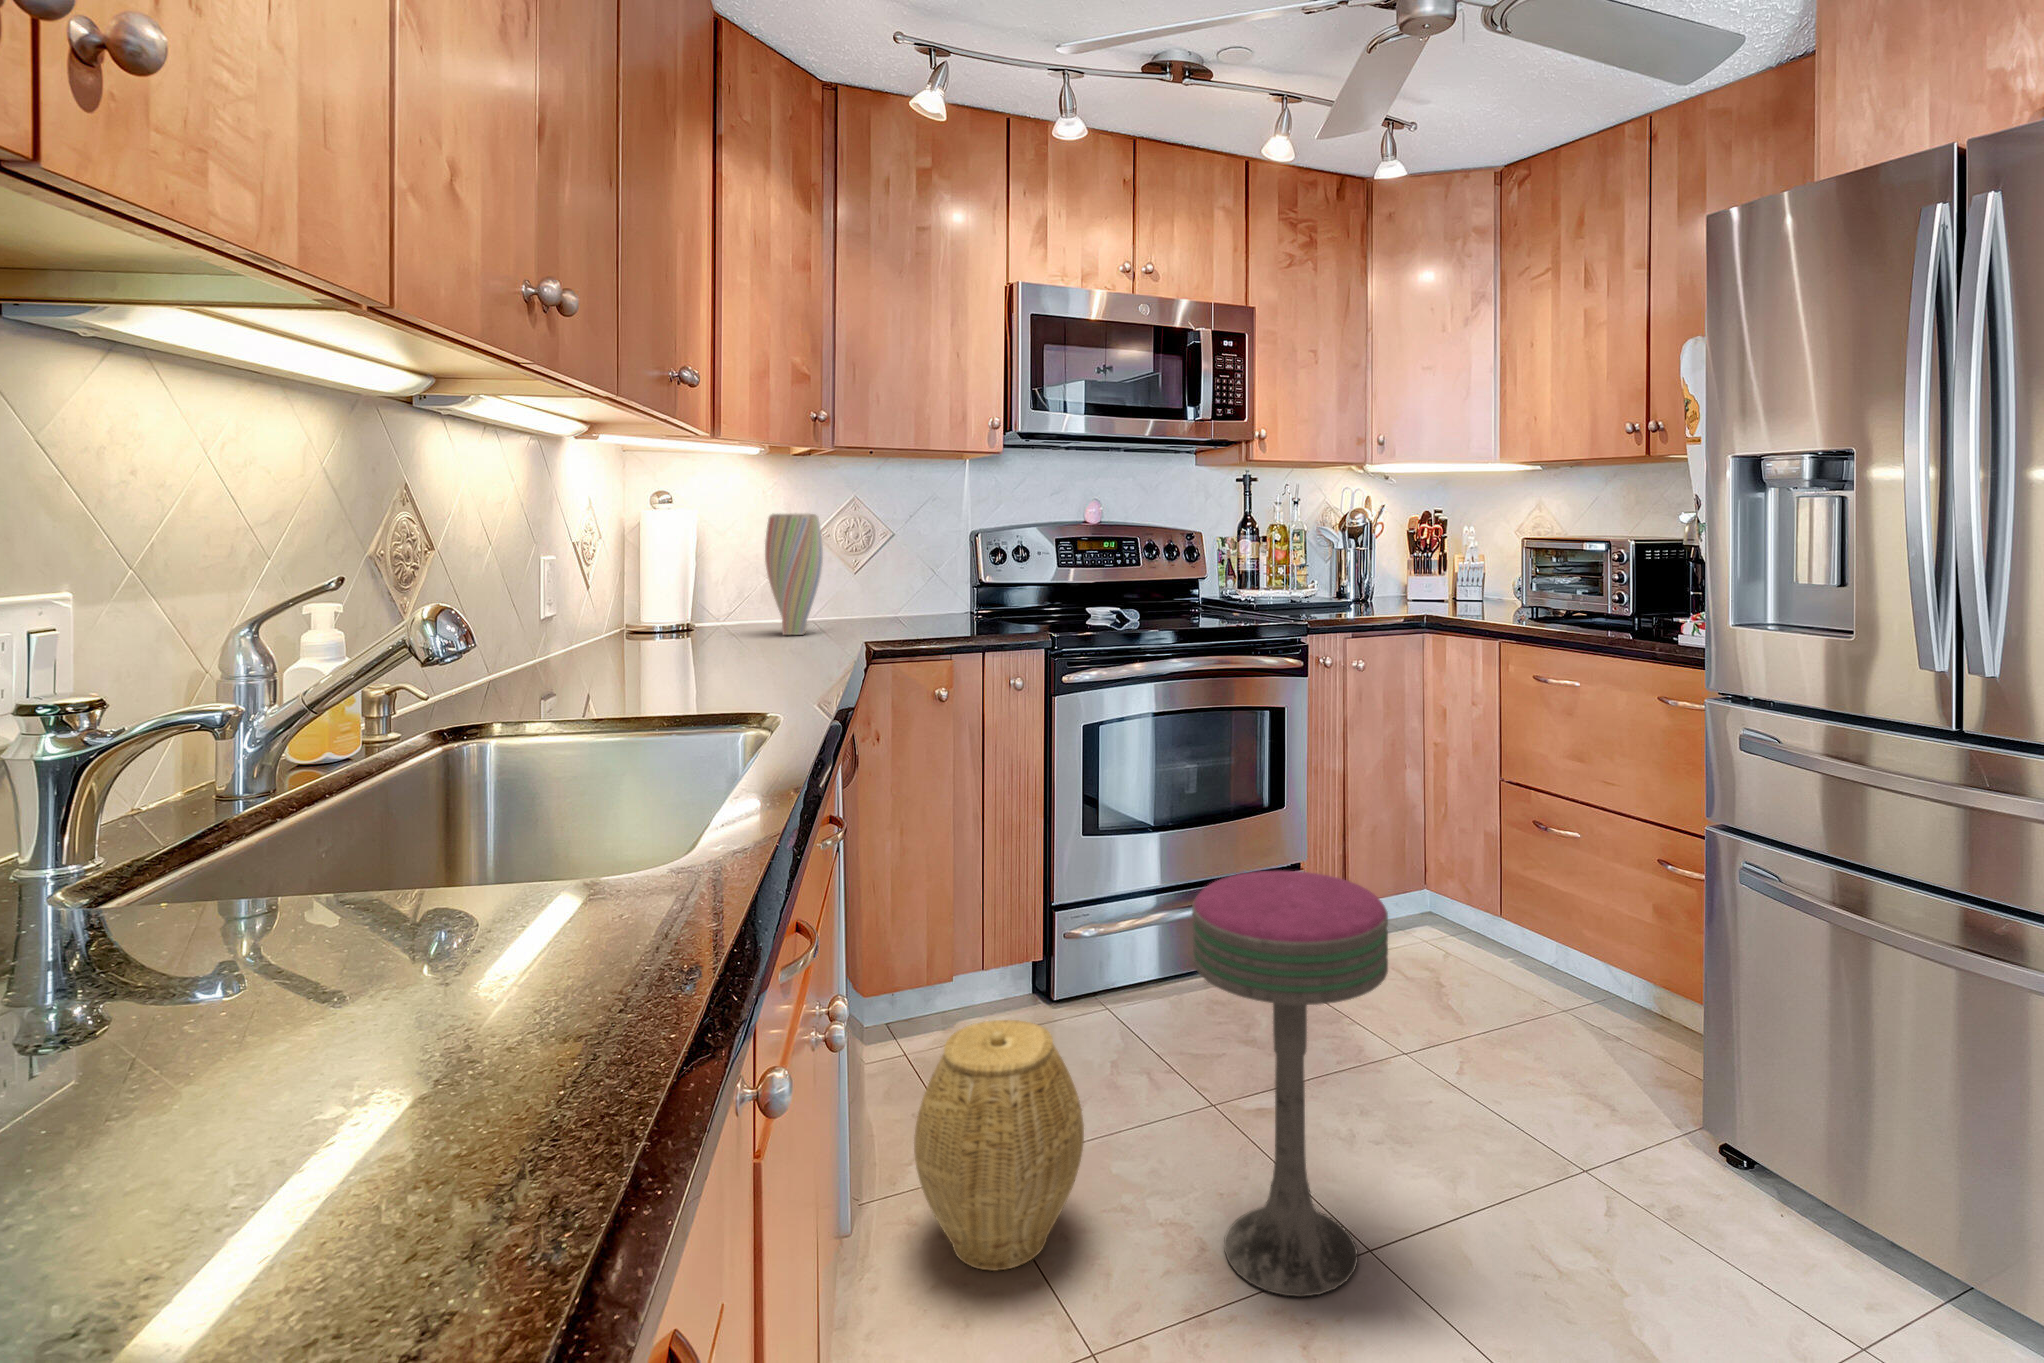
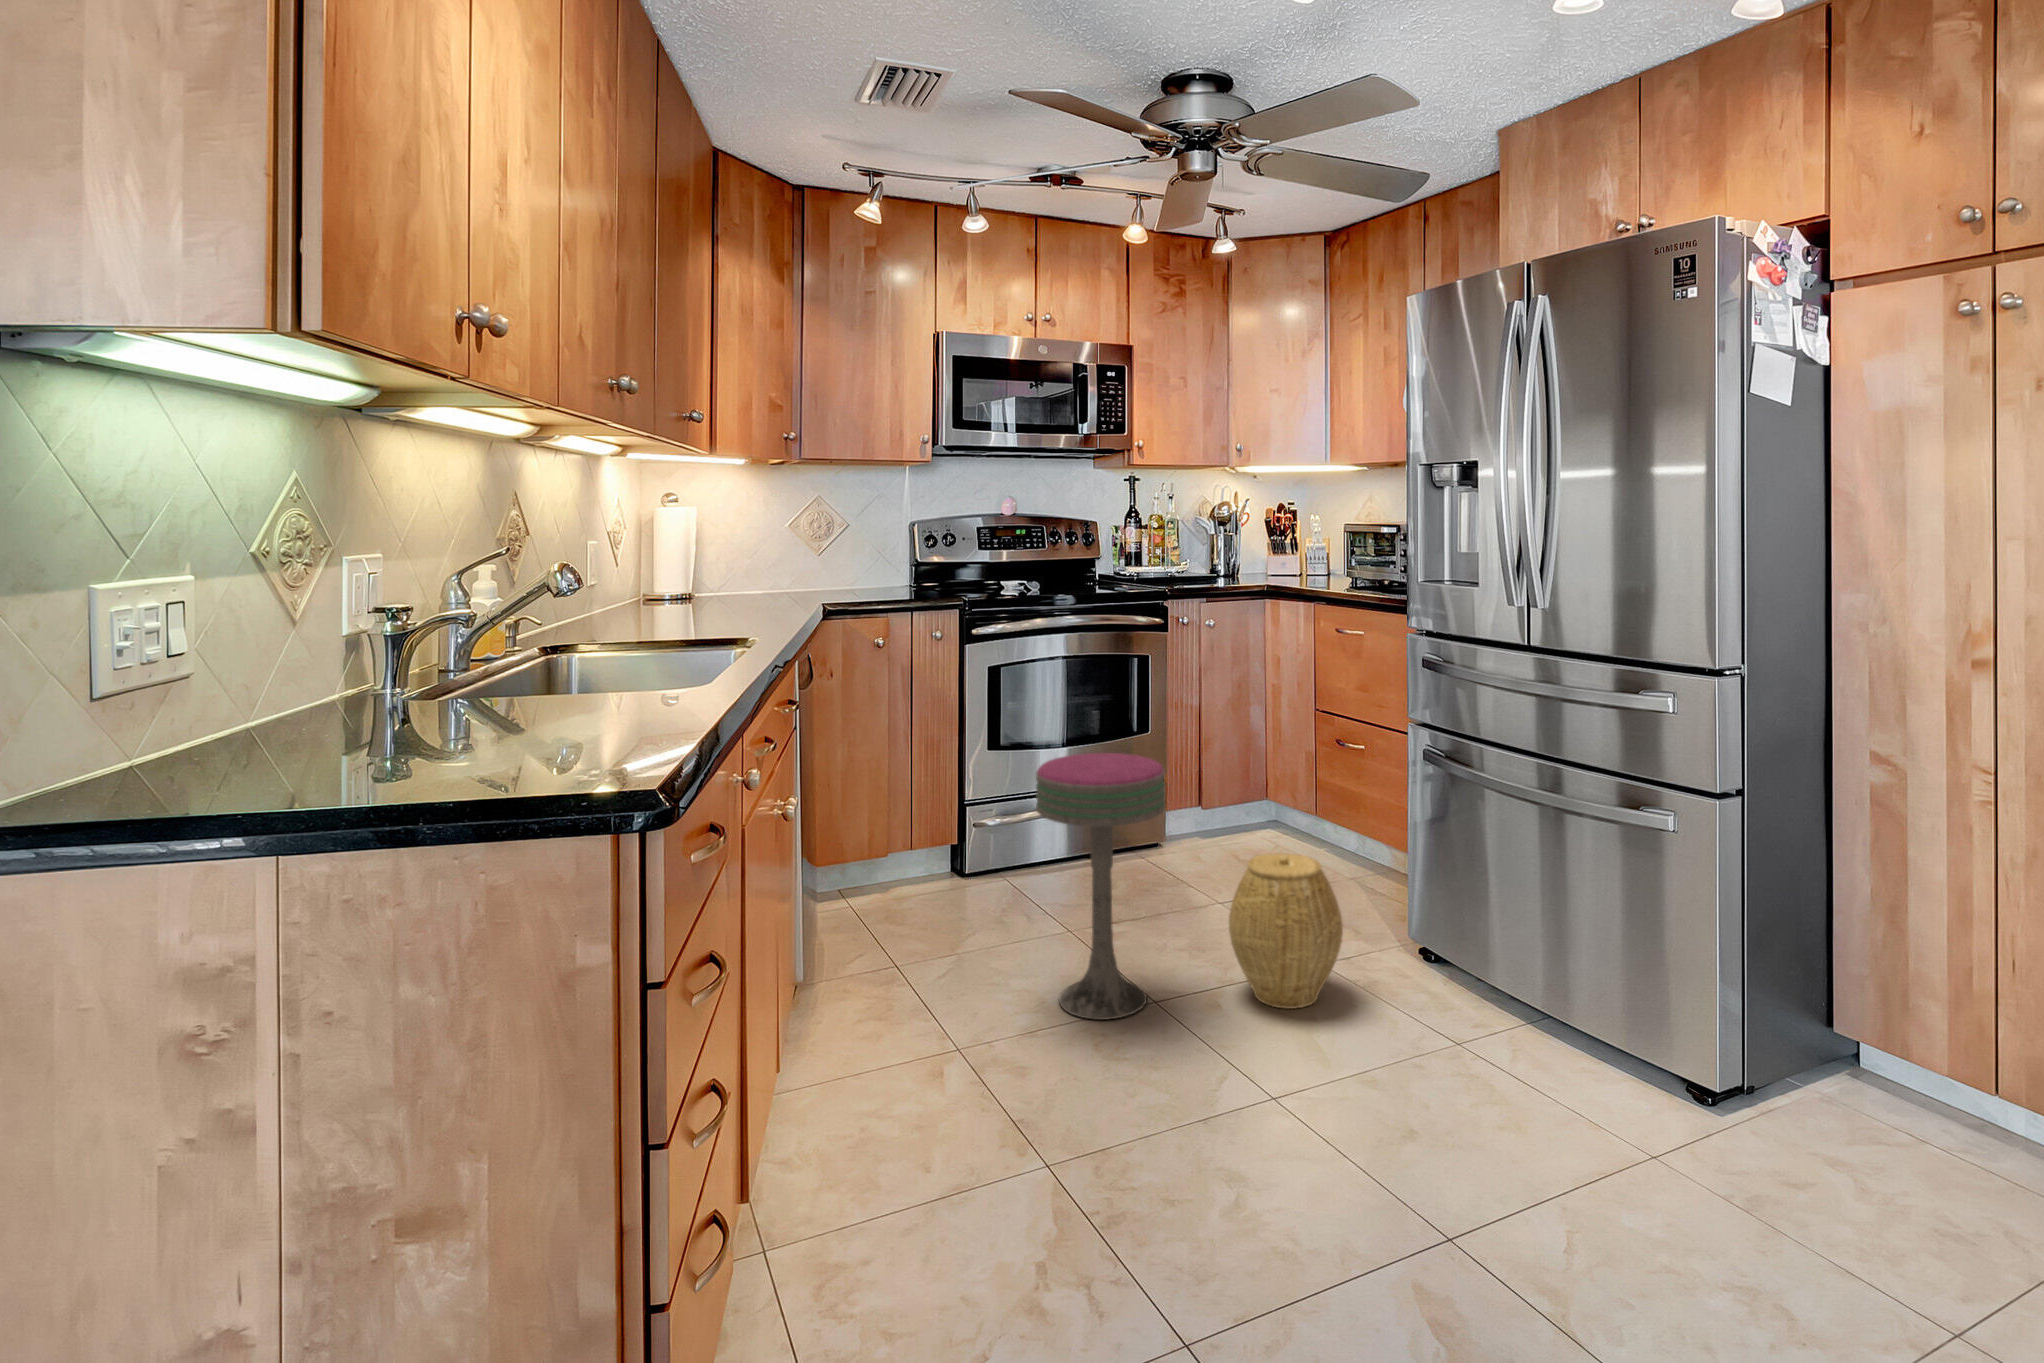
vase: present [765,514,823,635] -> none [745,510,789,601]
woven basket: present [914,1020,1084,1271] -> present [1229,853,1343,1009]

